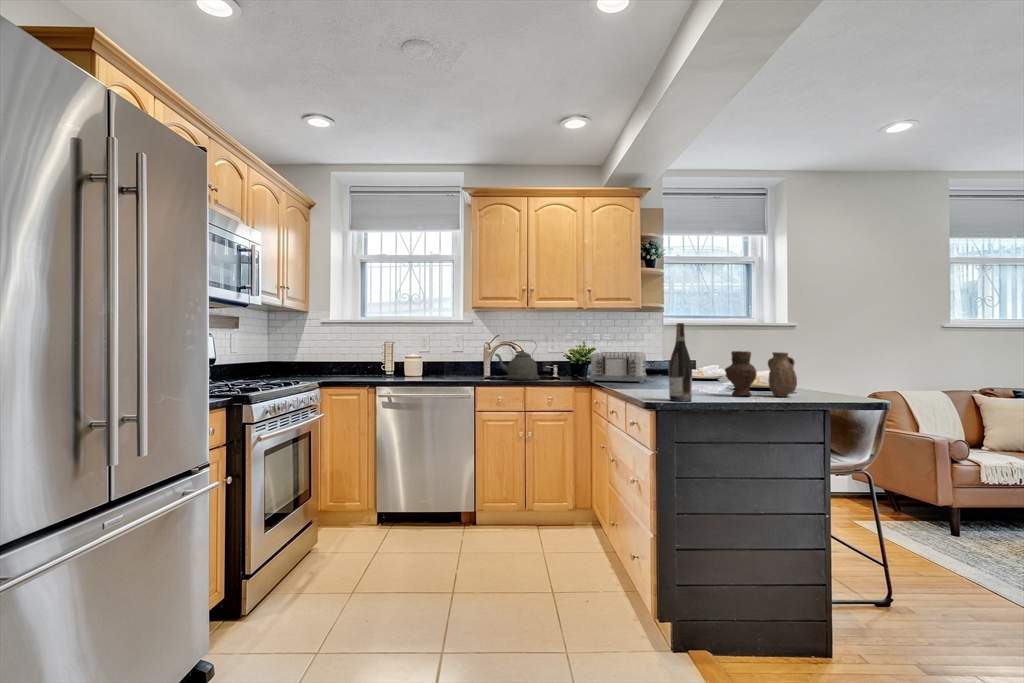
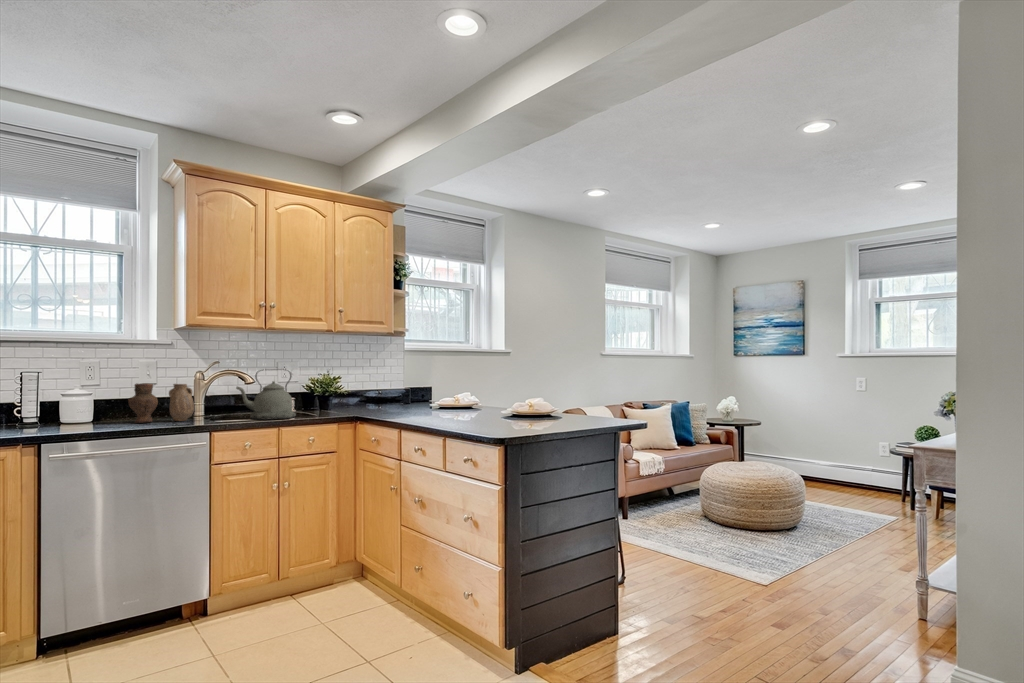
wine bottle: present [669,323,692,401] -> none [507,357,528,430]
vase: present [725,351,797,397] -> present [128,383,194,423]
toaster: present [590,352,647,383] -> none [358,381,422,416]

